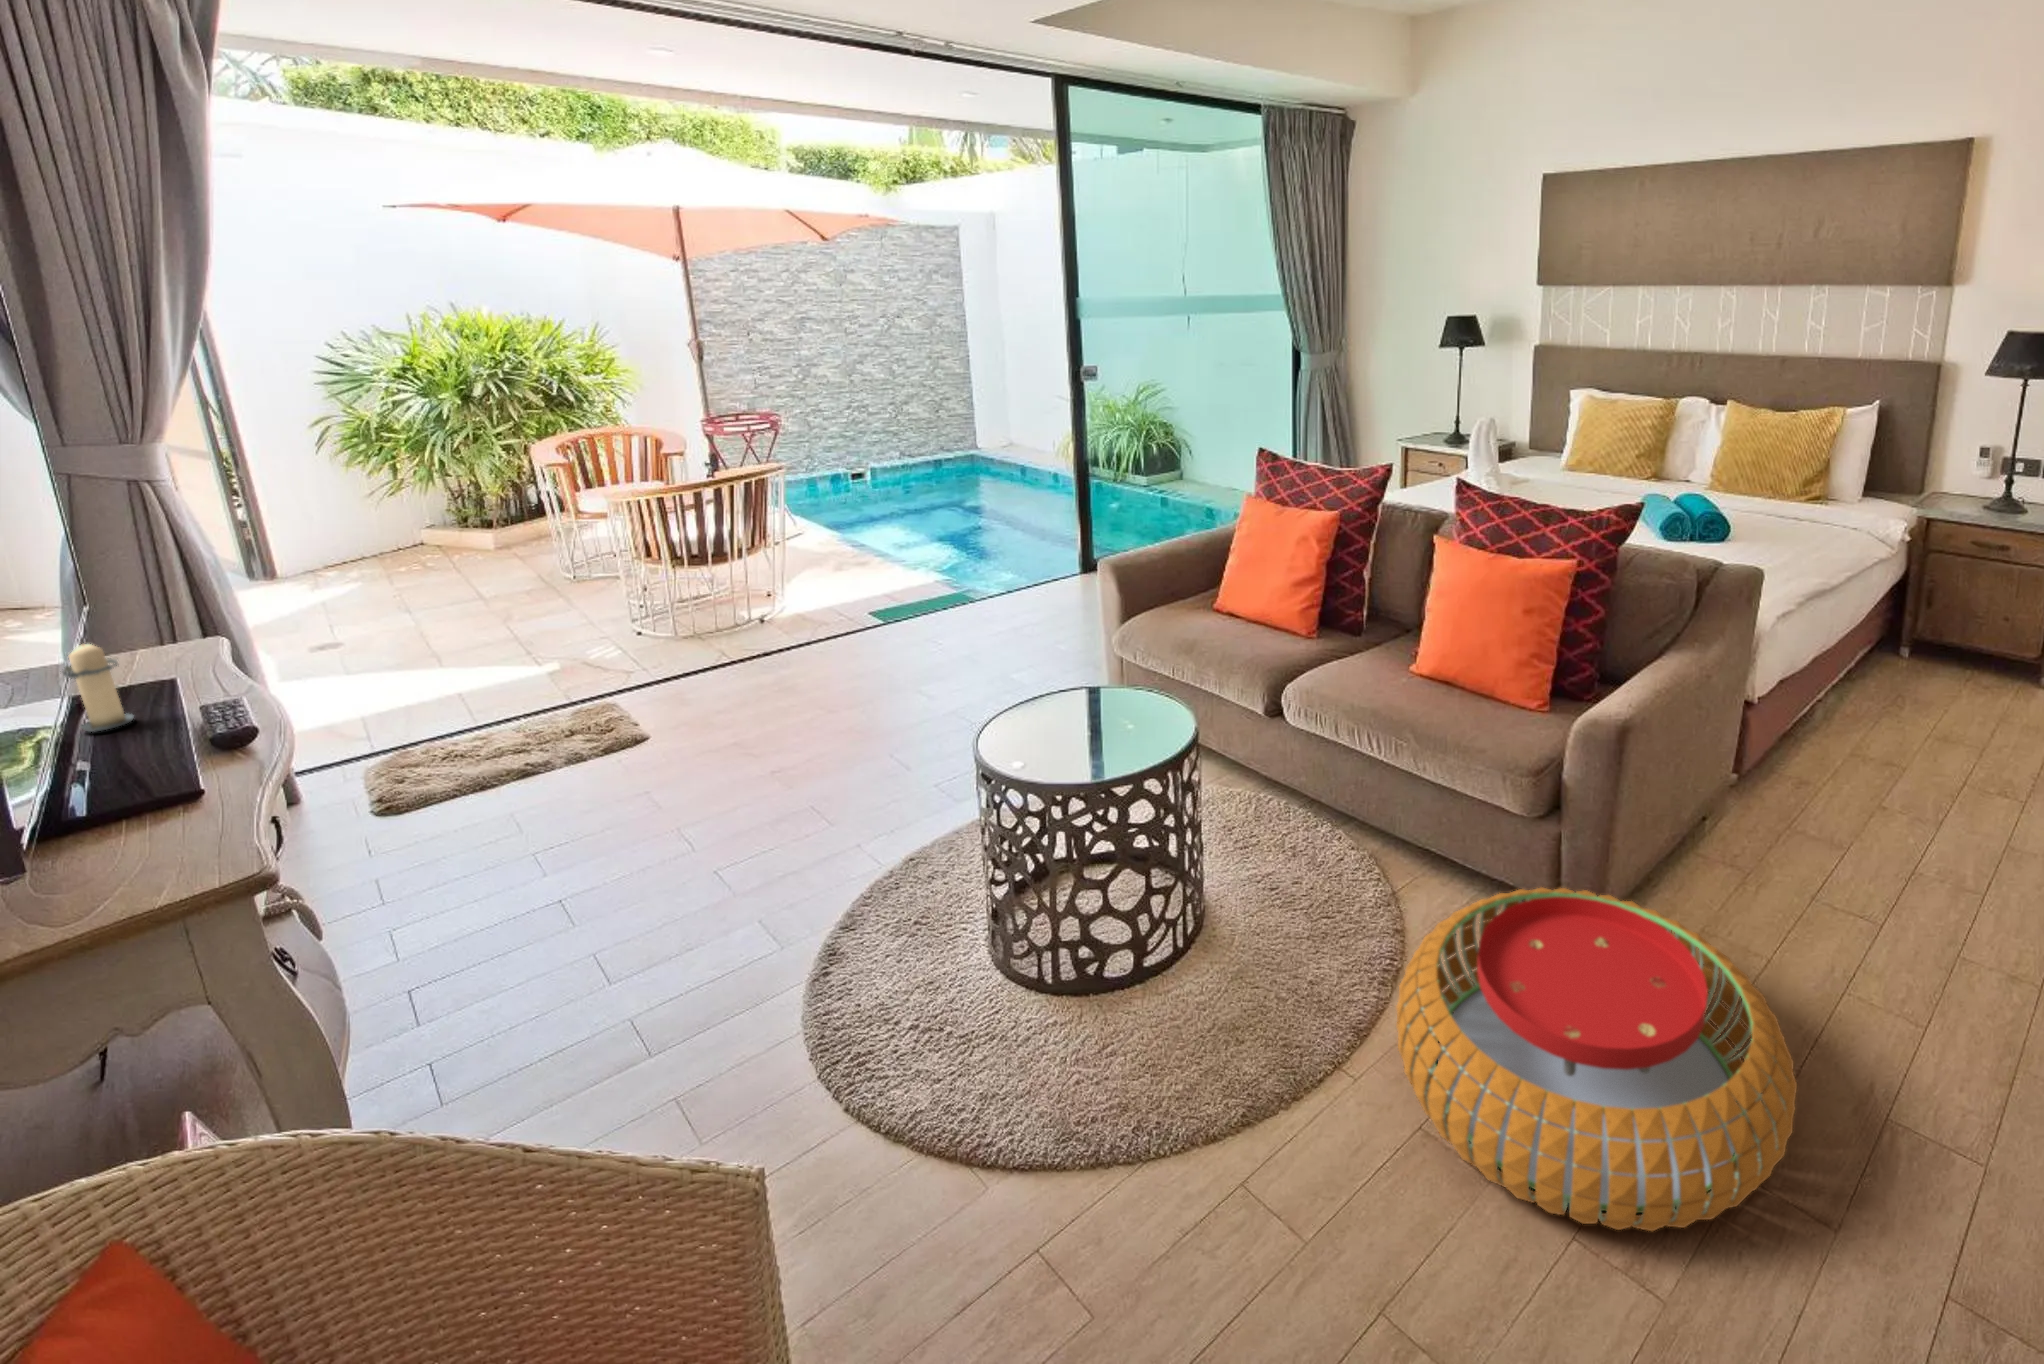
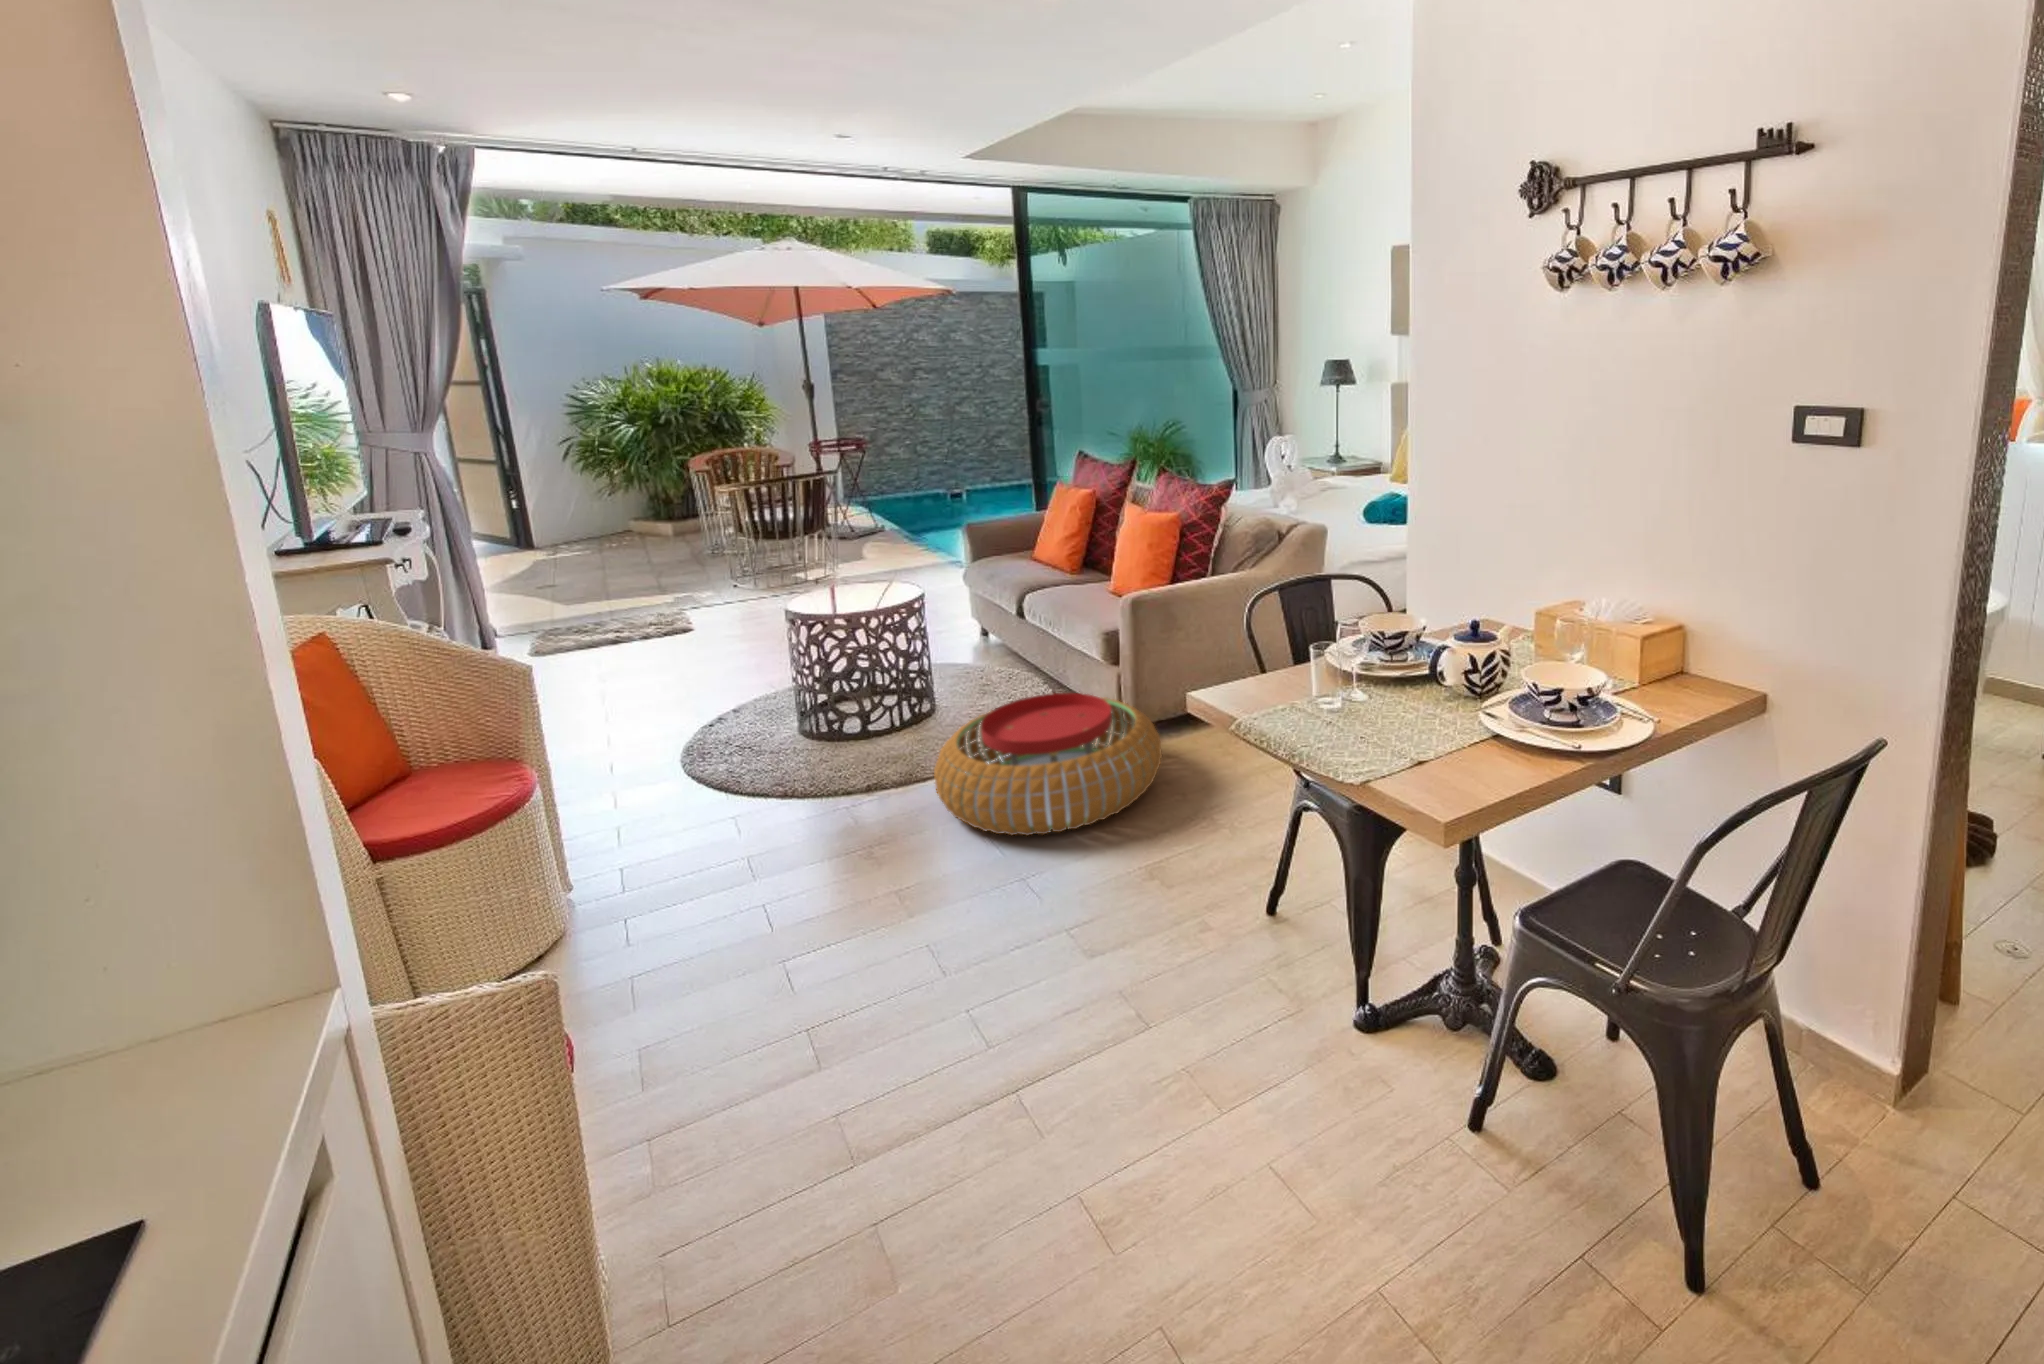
candle: present [63,642,133,732] -> none [346,500,380,544]

